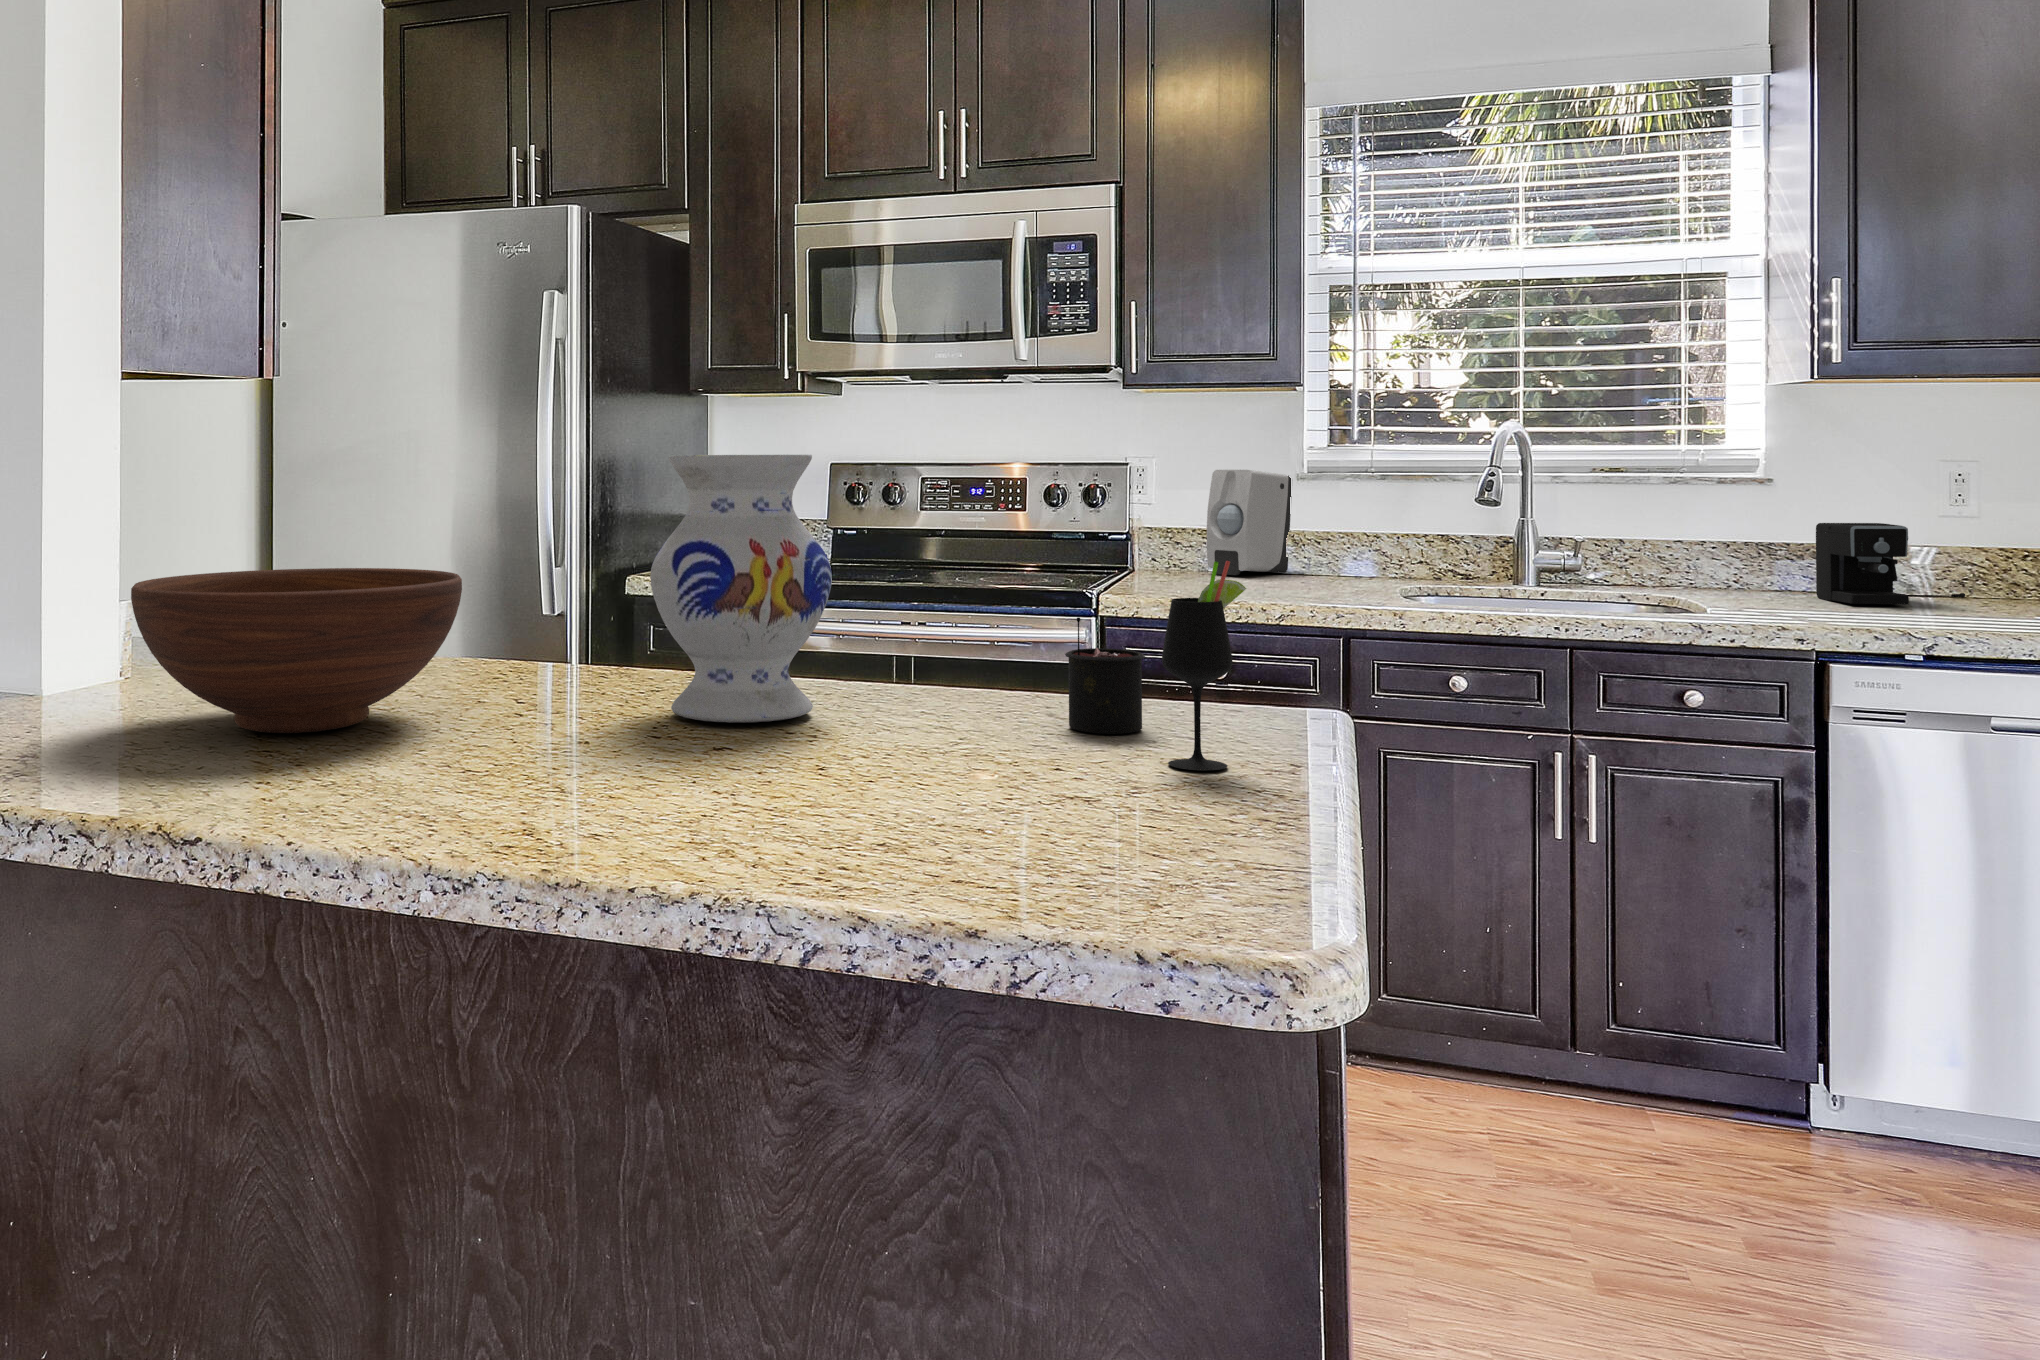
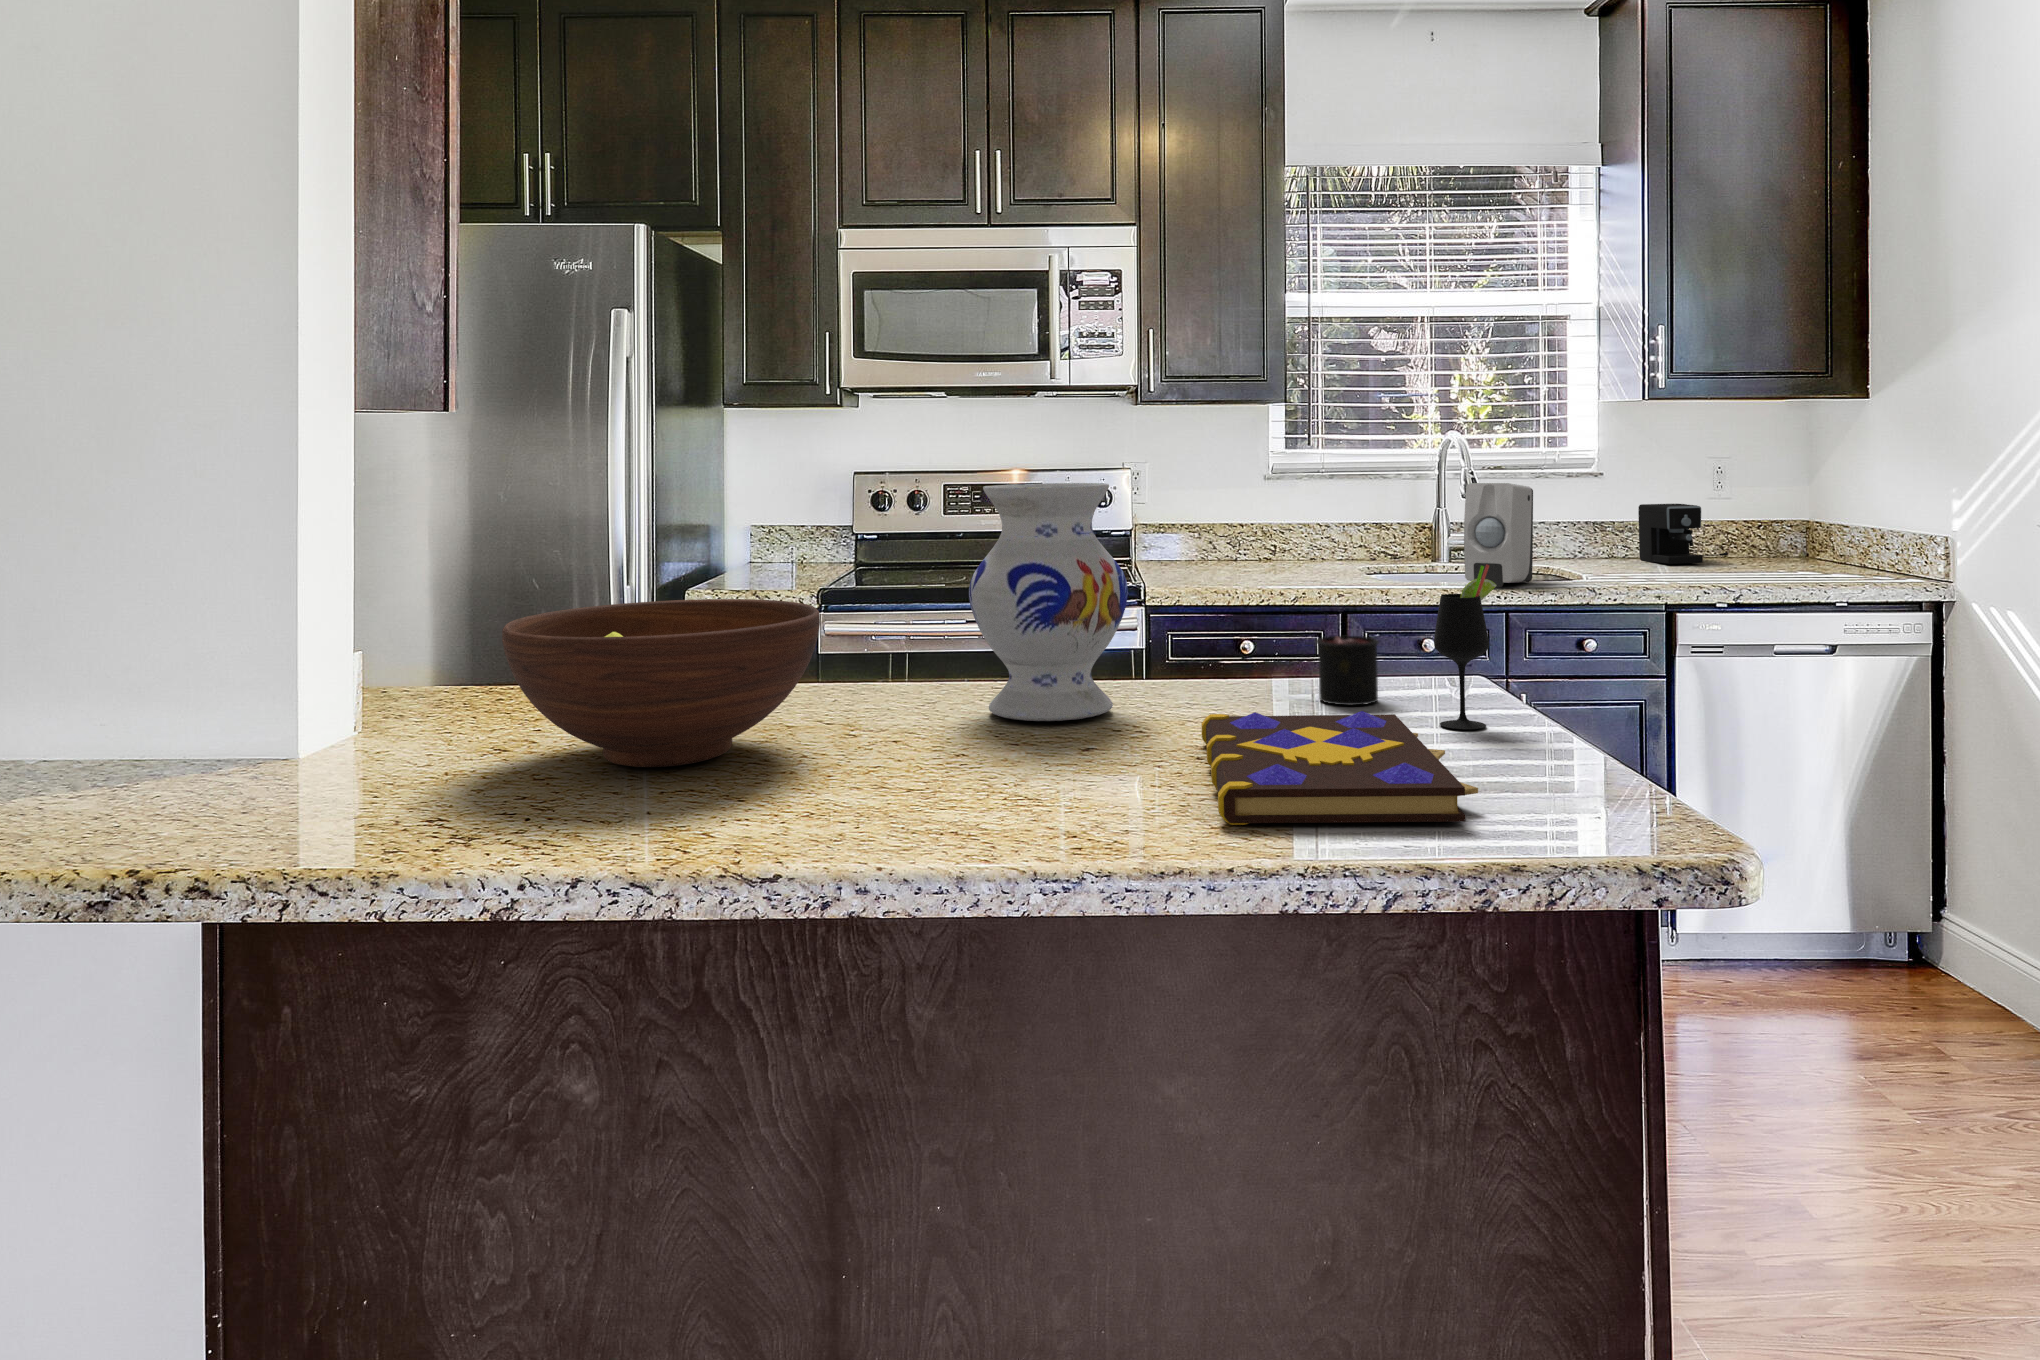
soap dispenser: present [1207,470,1291,575] -> present [1464,483,1533,588]
book: none [702,724,1082,868] -> present [1202,711,1478,825]

